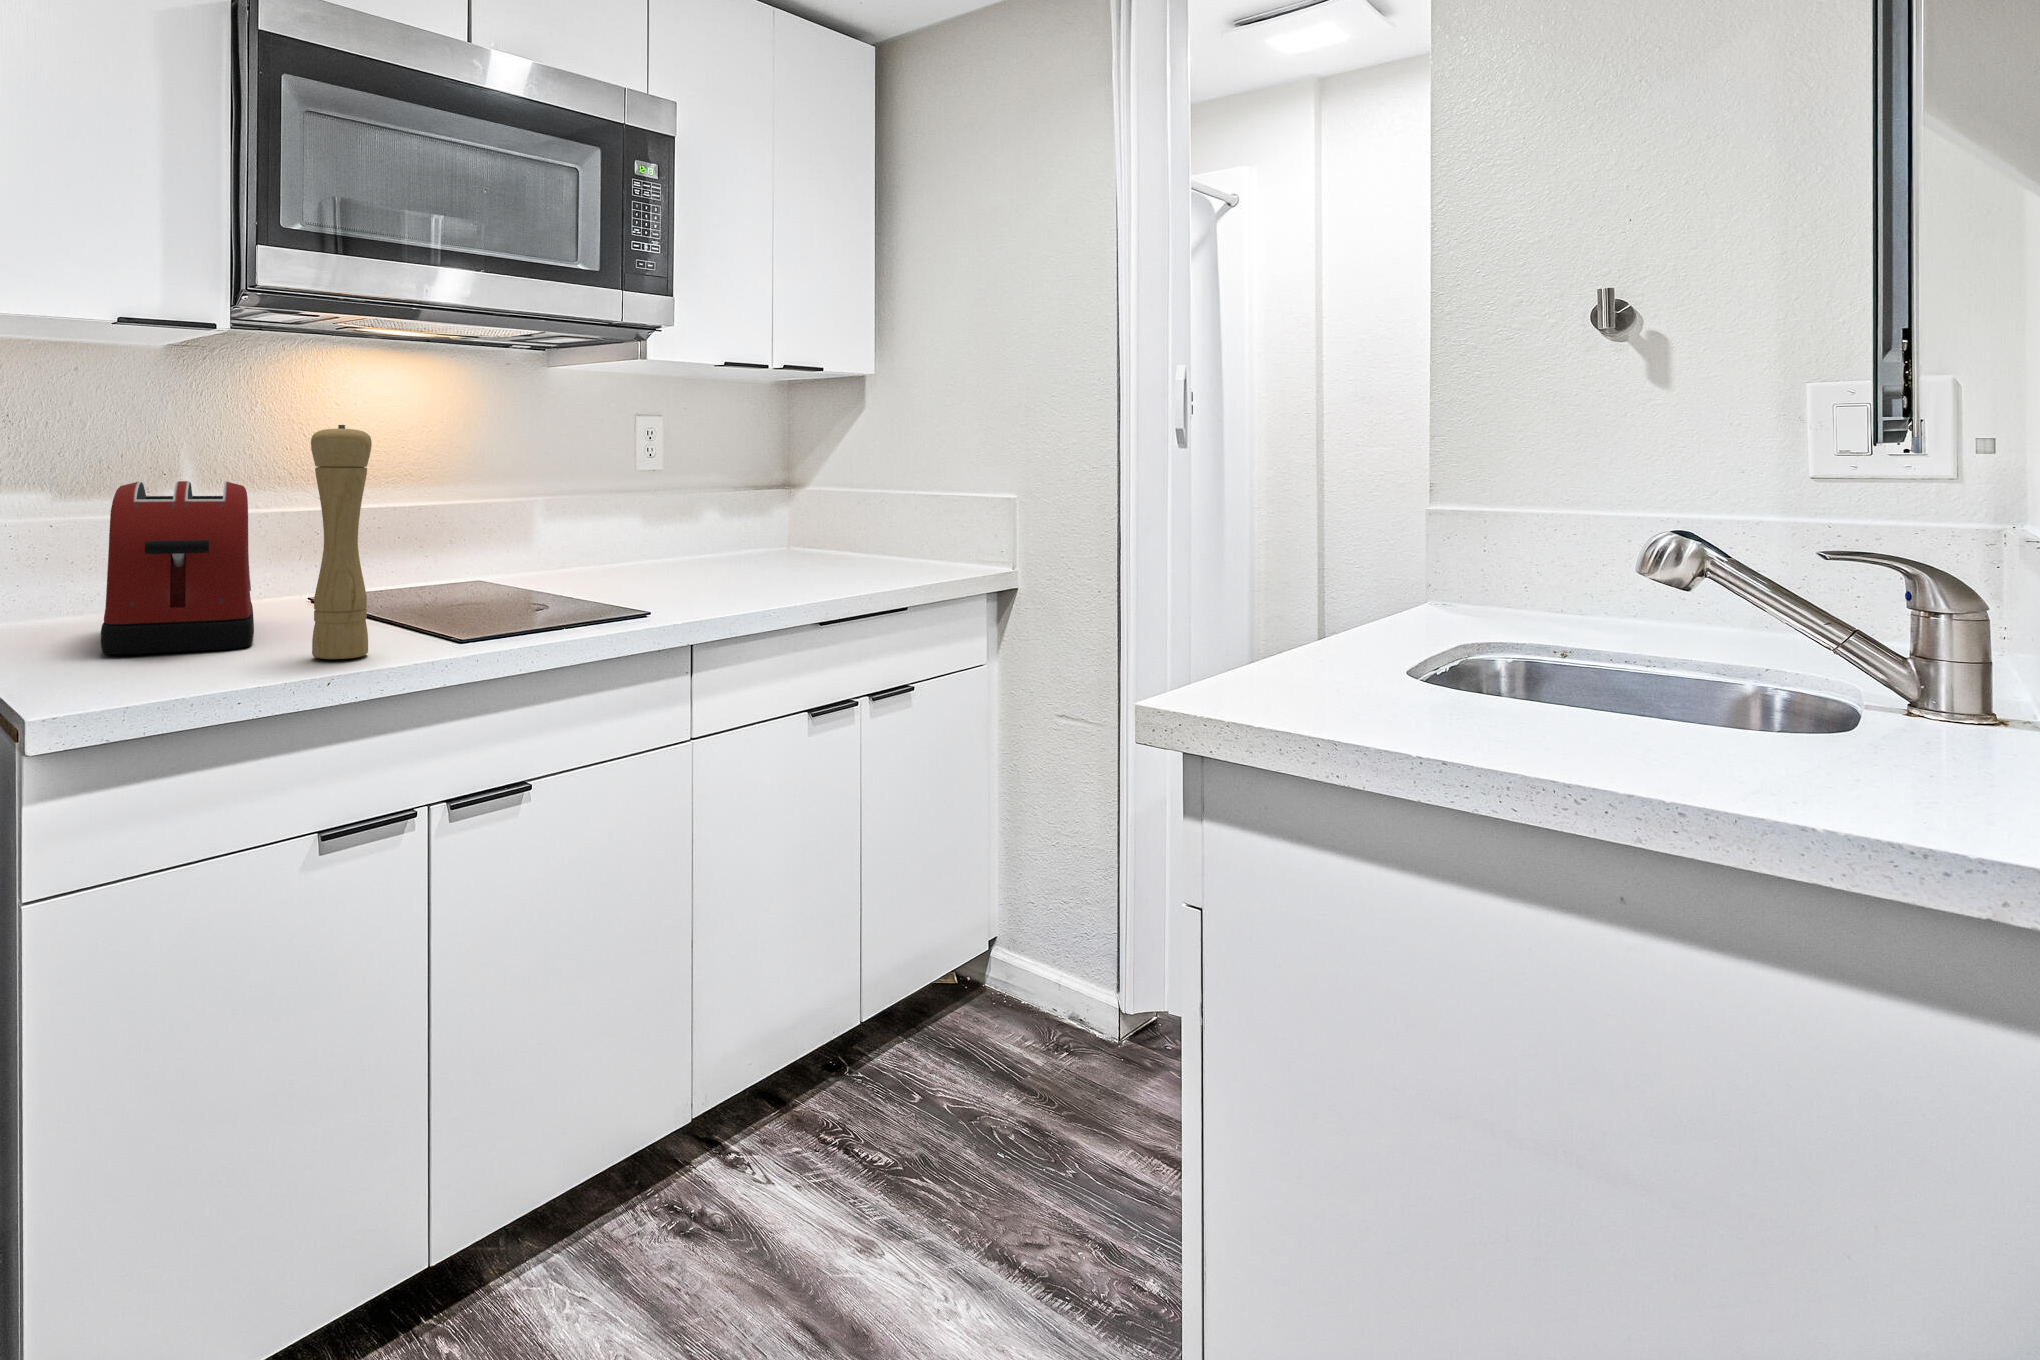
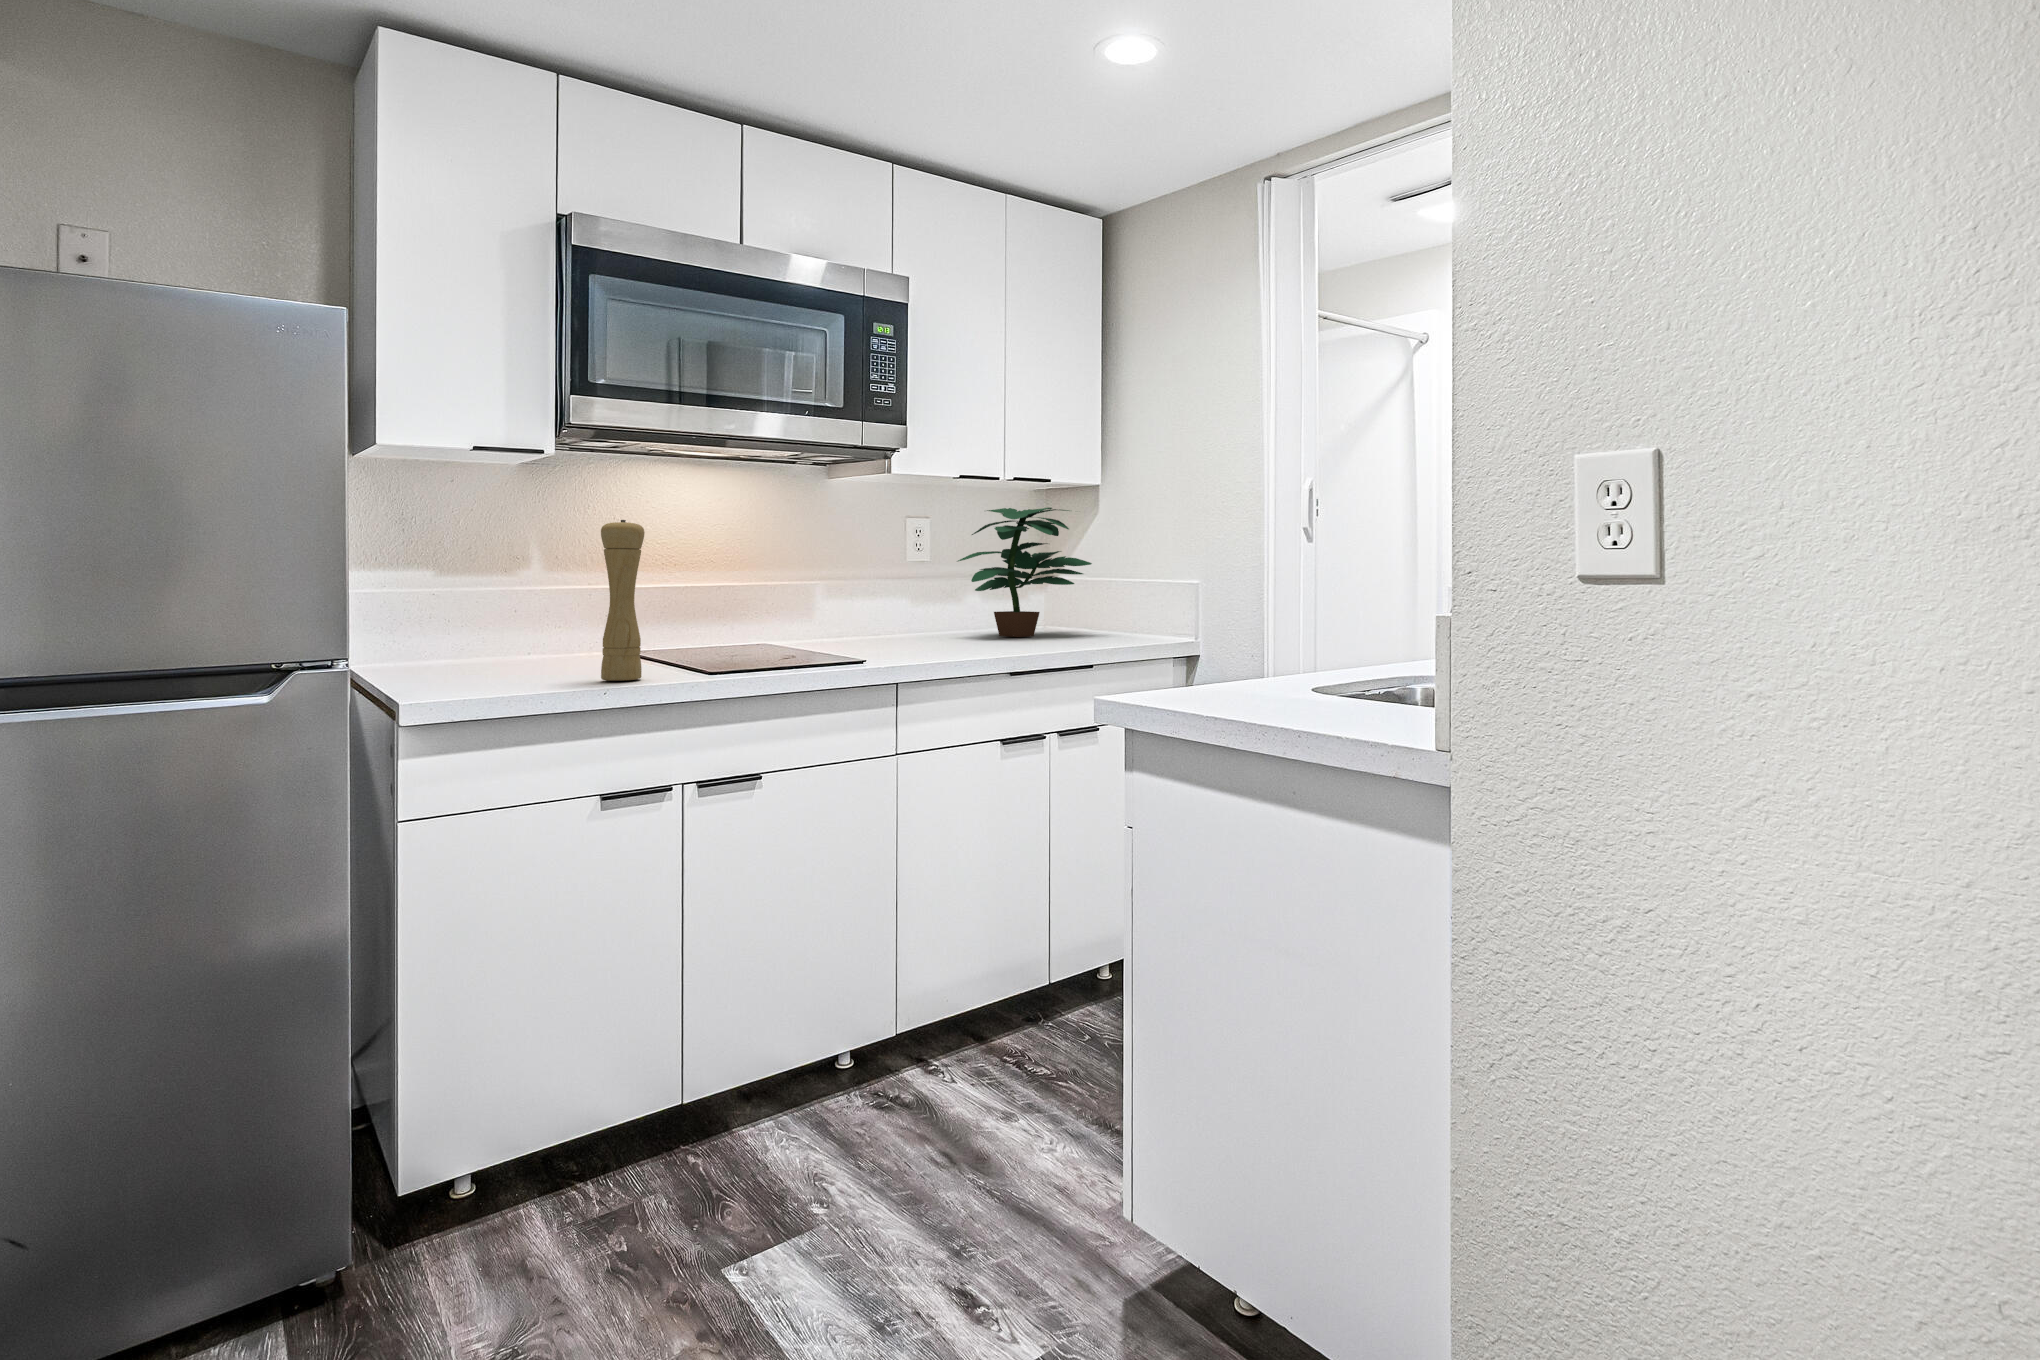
potted plant: none [703,404,866,566] -> present [958,508,1092,637]
toaster: present [101,481,254,654] -> none [458,561,575,678]

